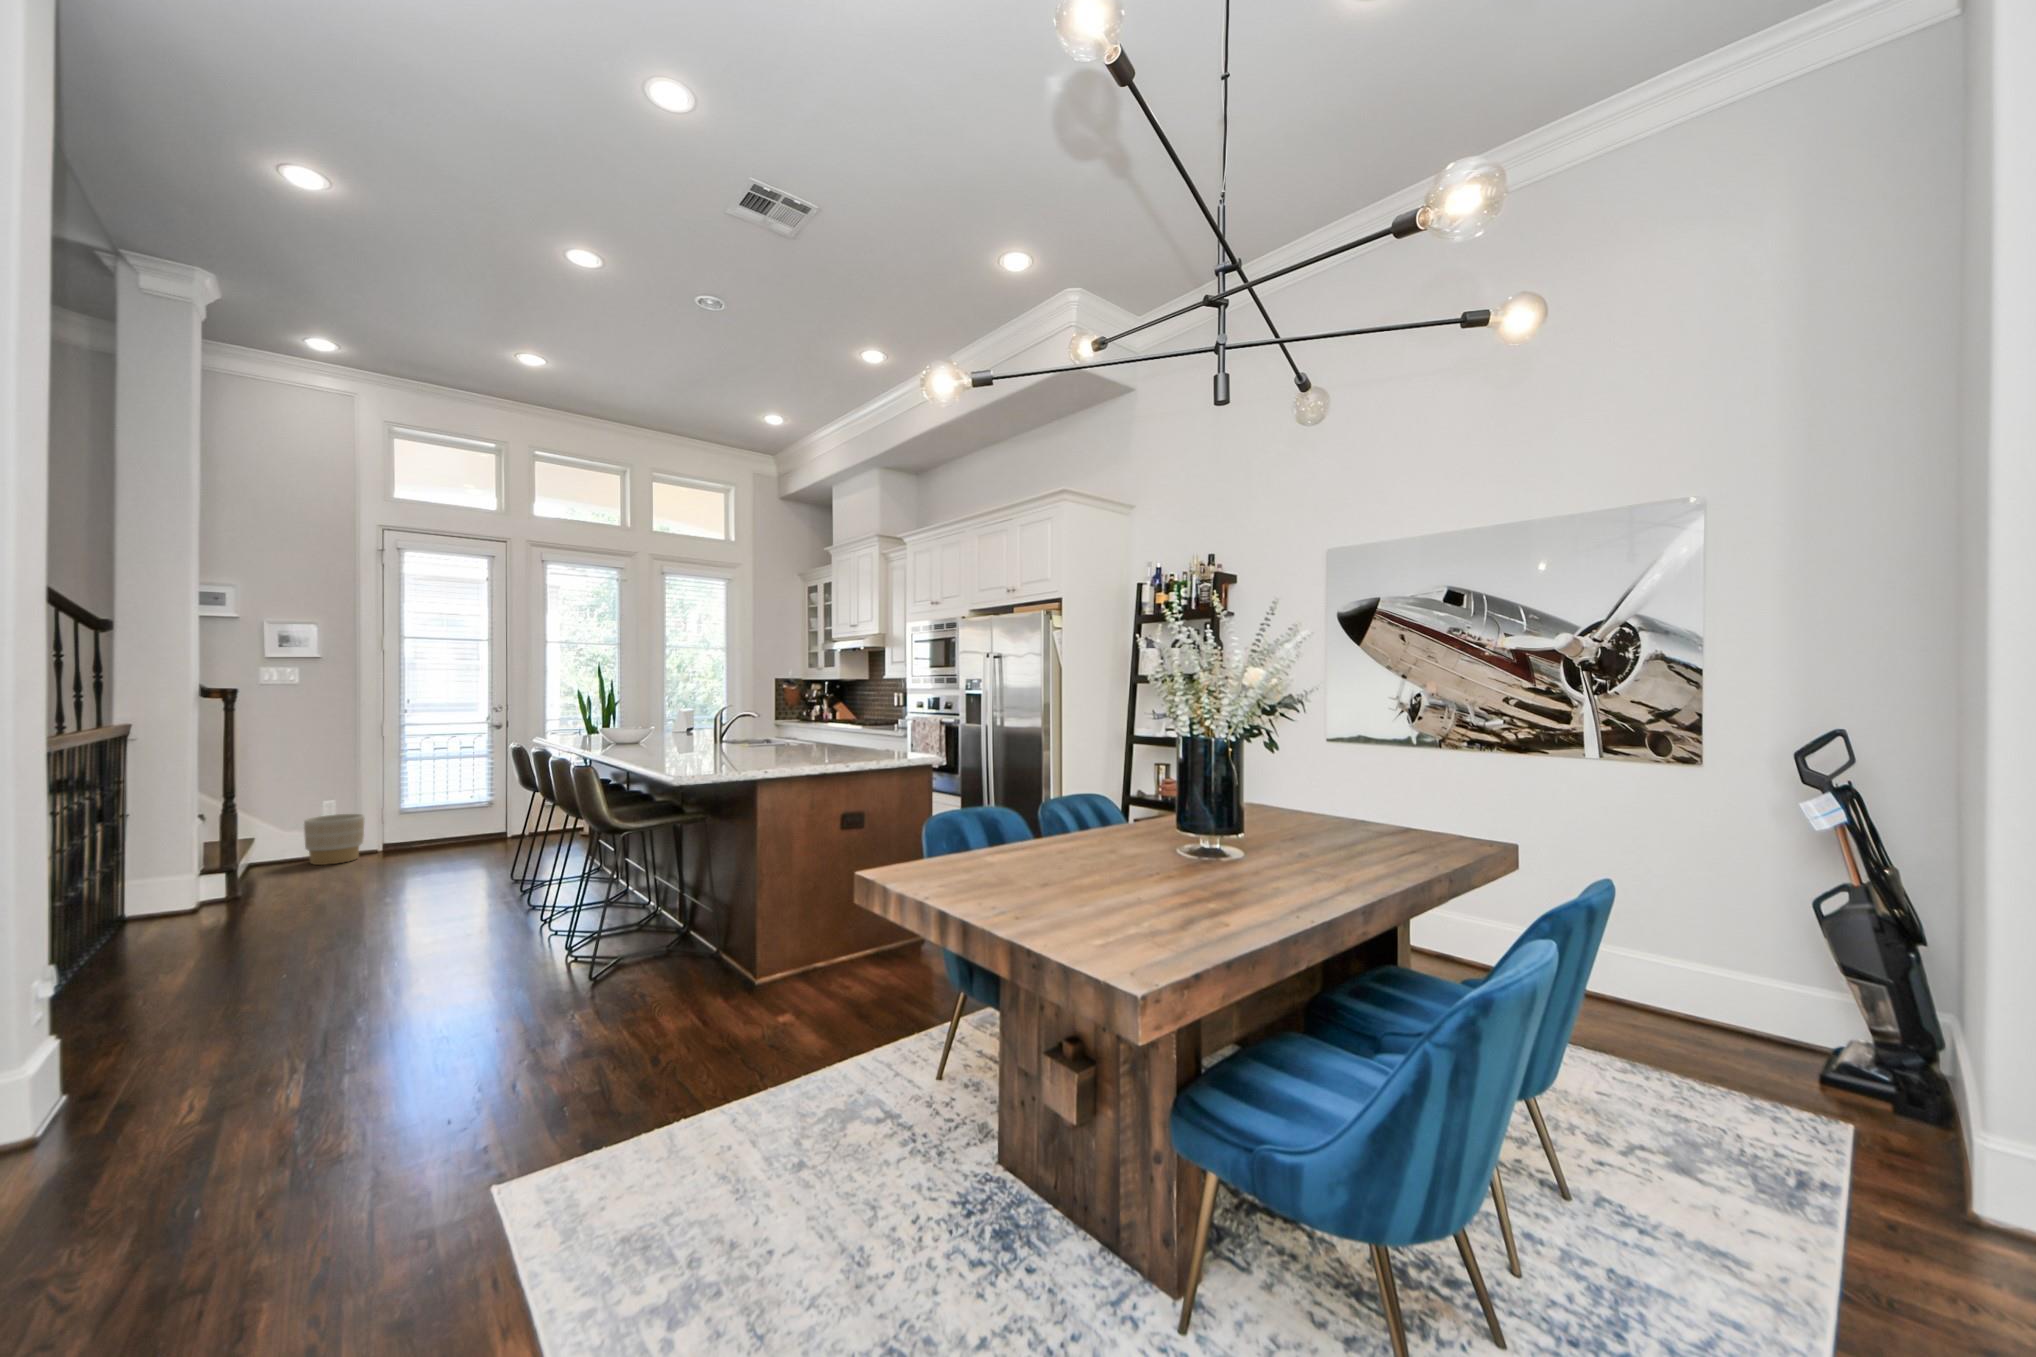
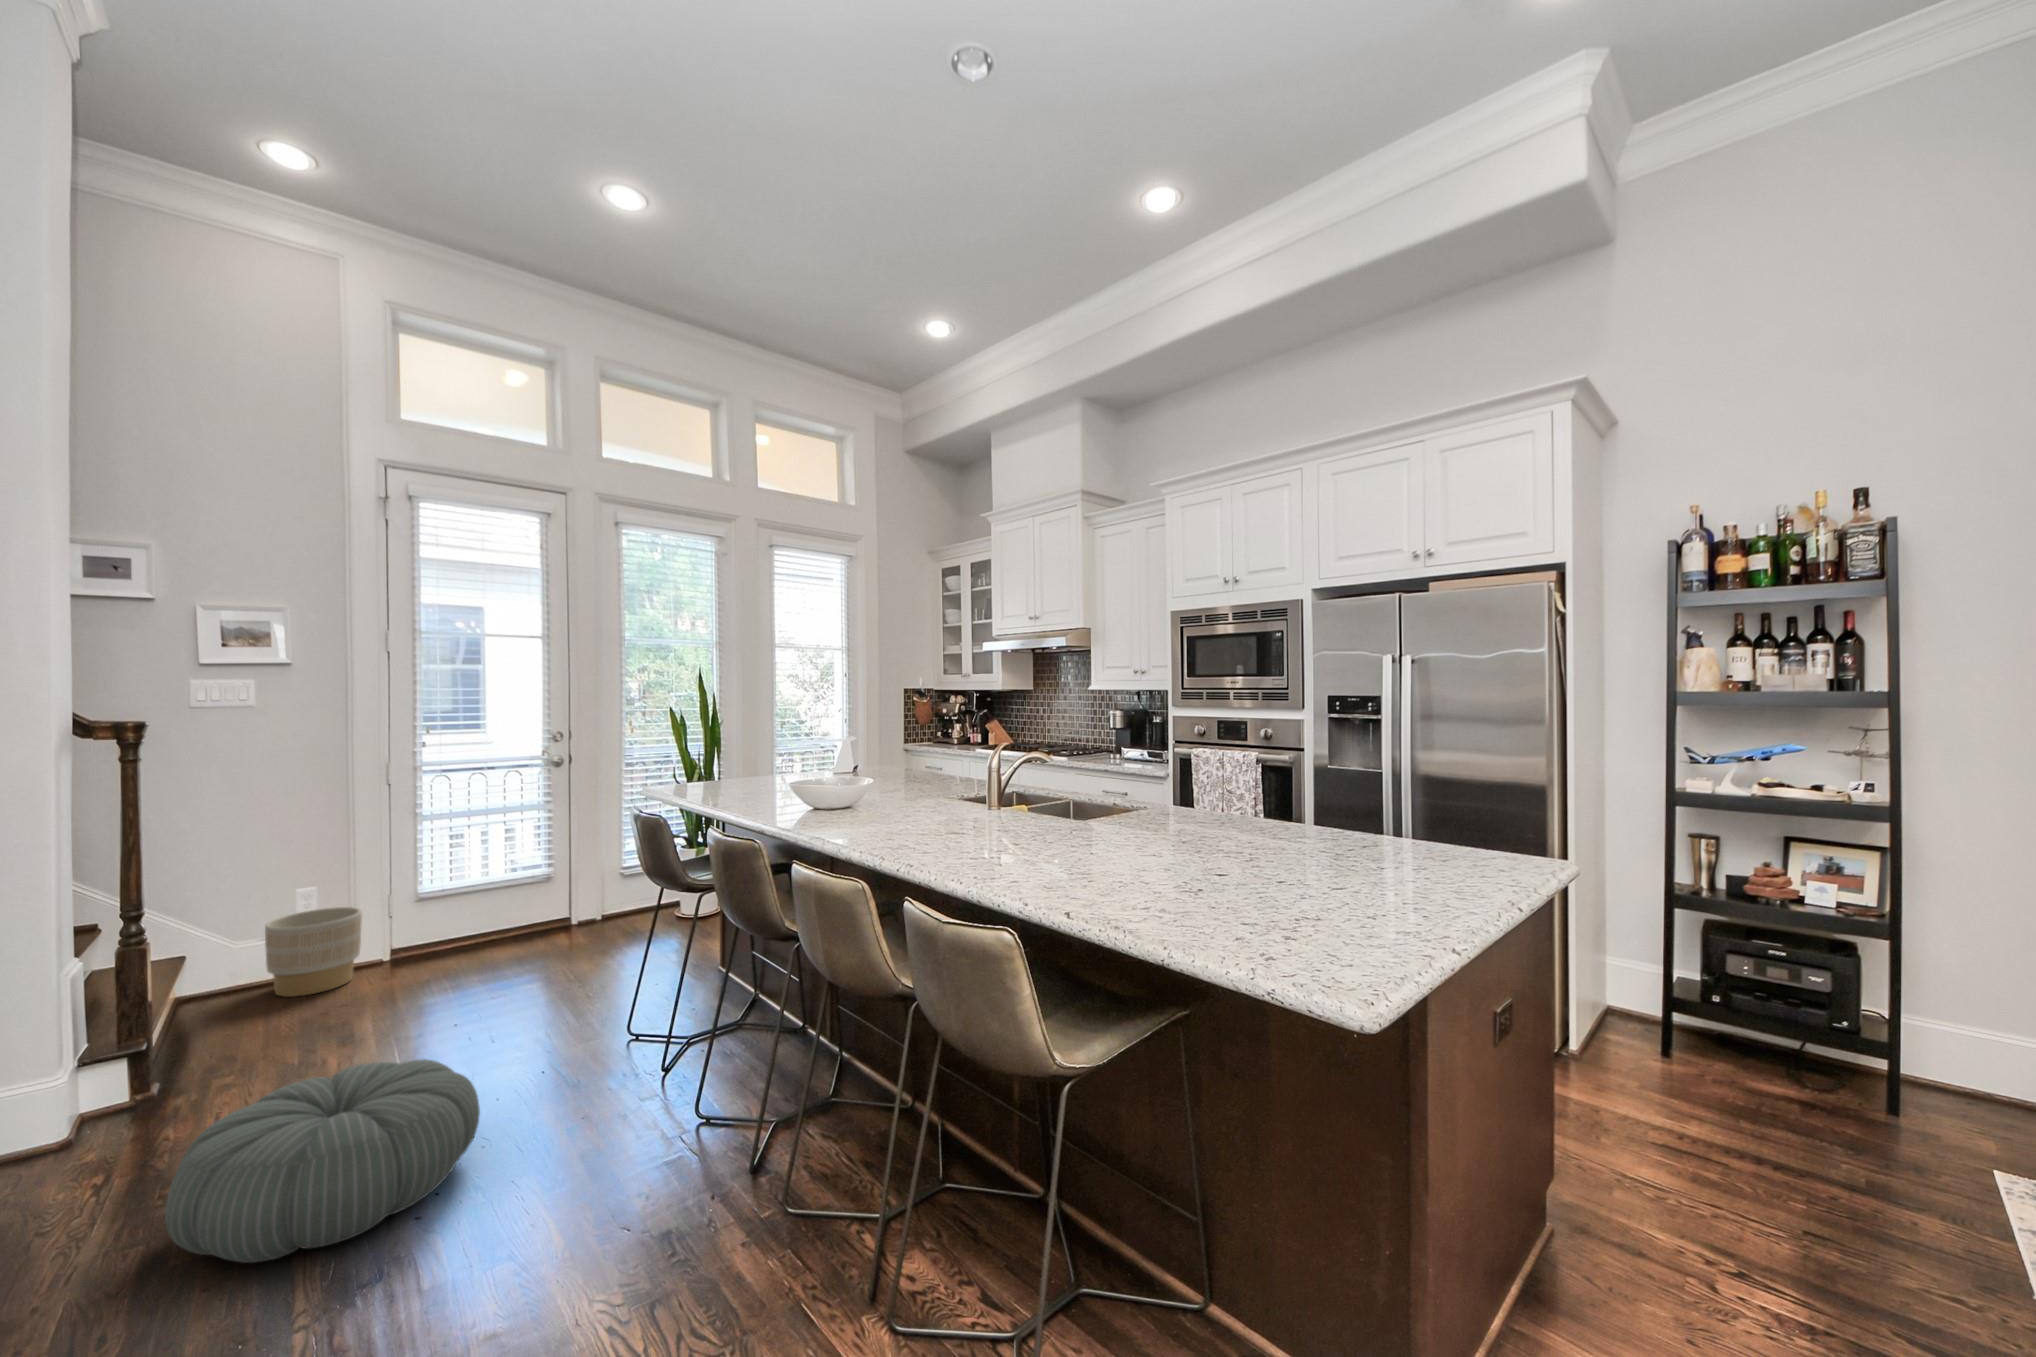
pouf: none [247,869,405,942] -> present [165,1059,480,1263]

